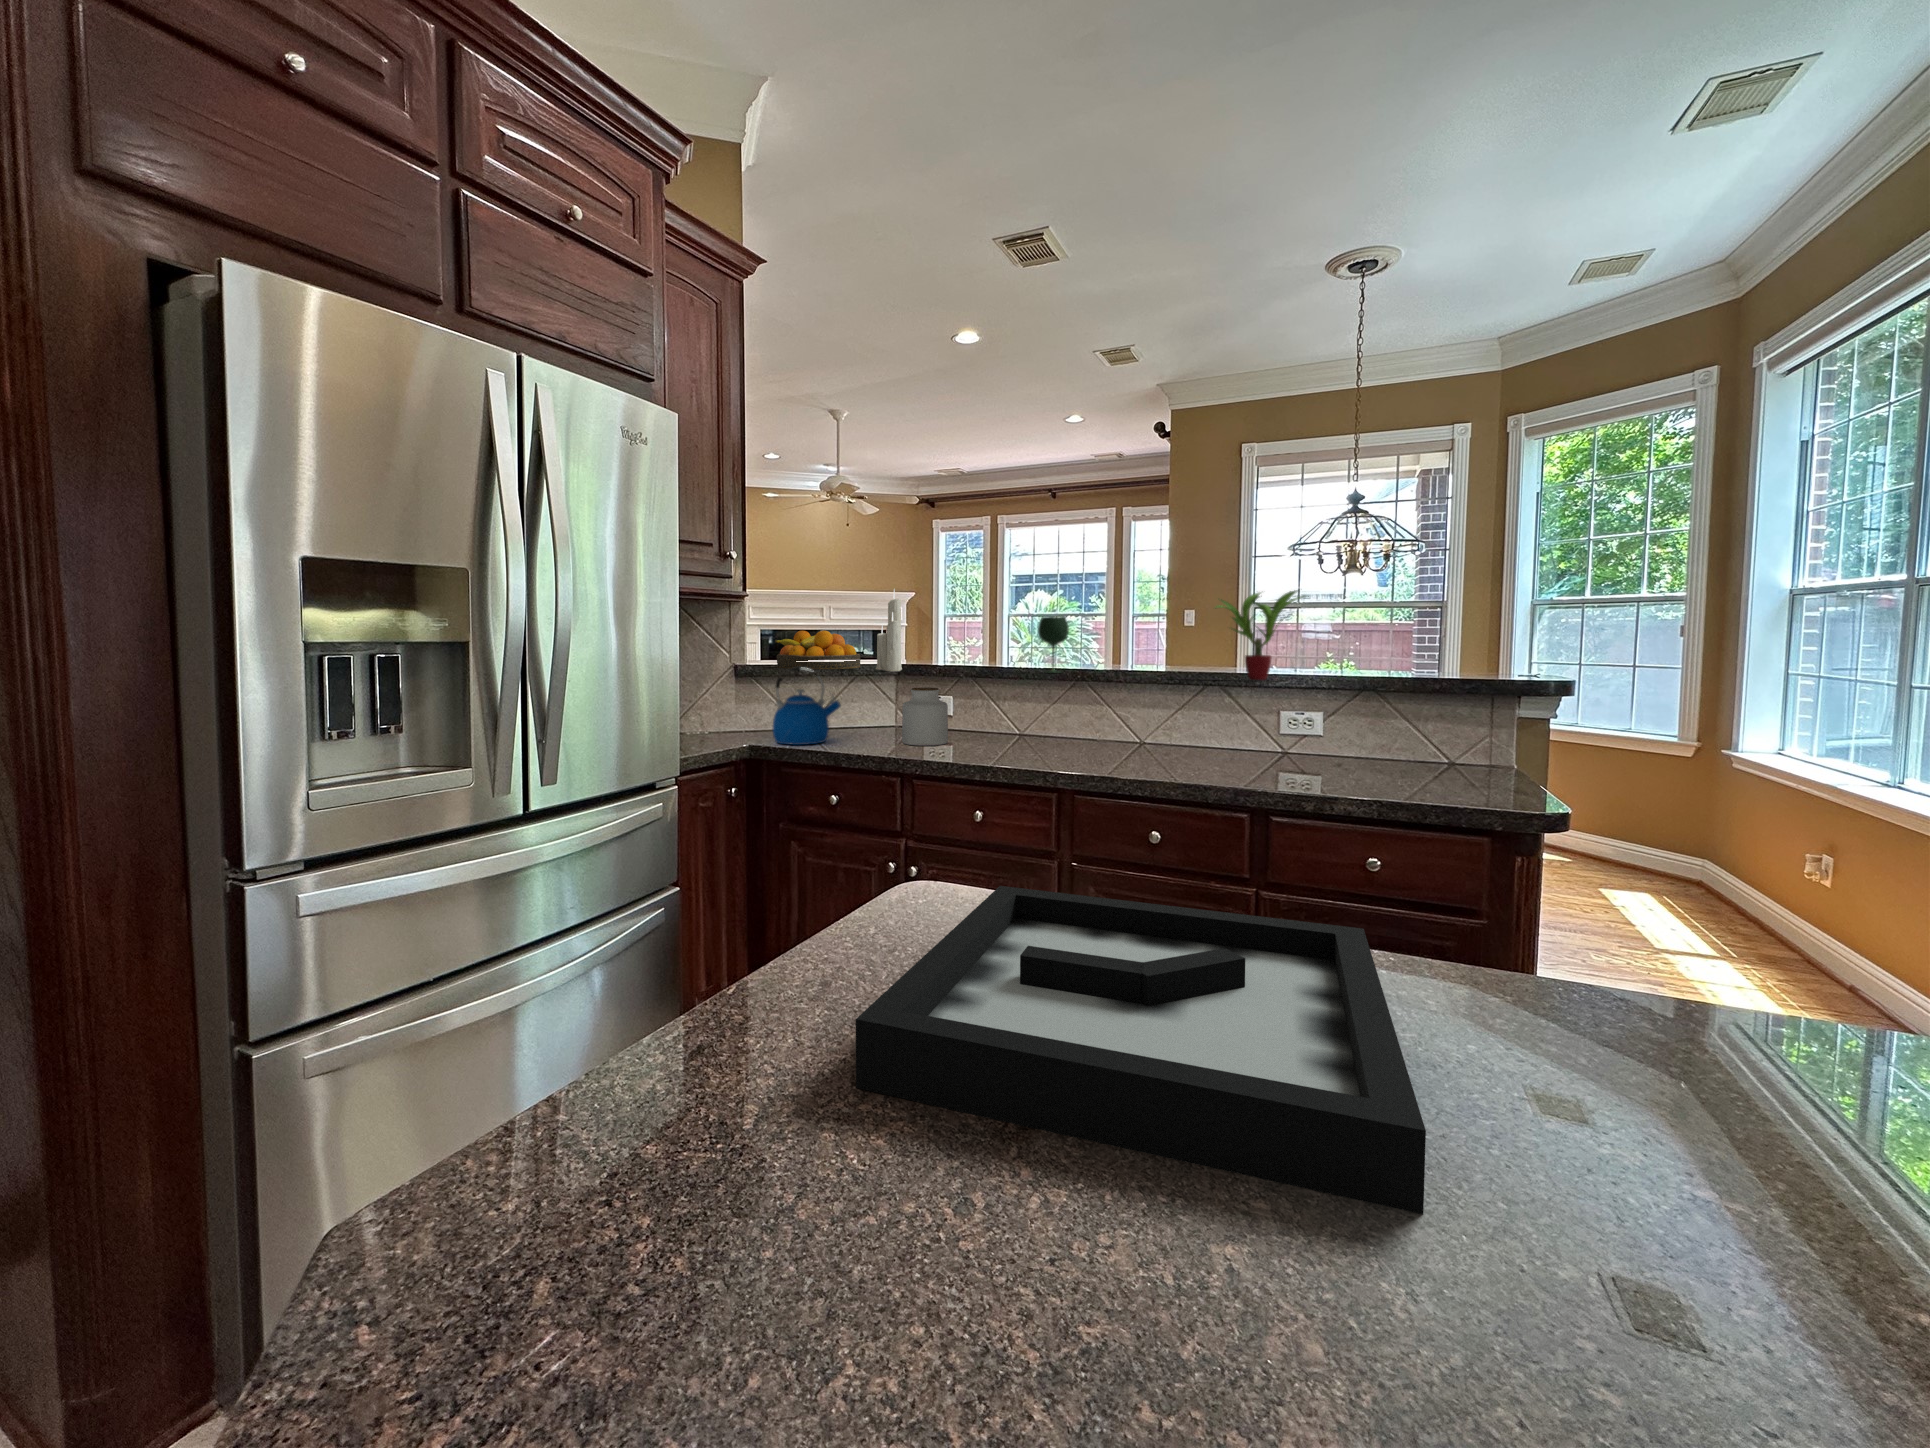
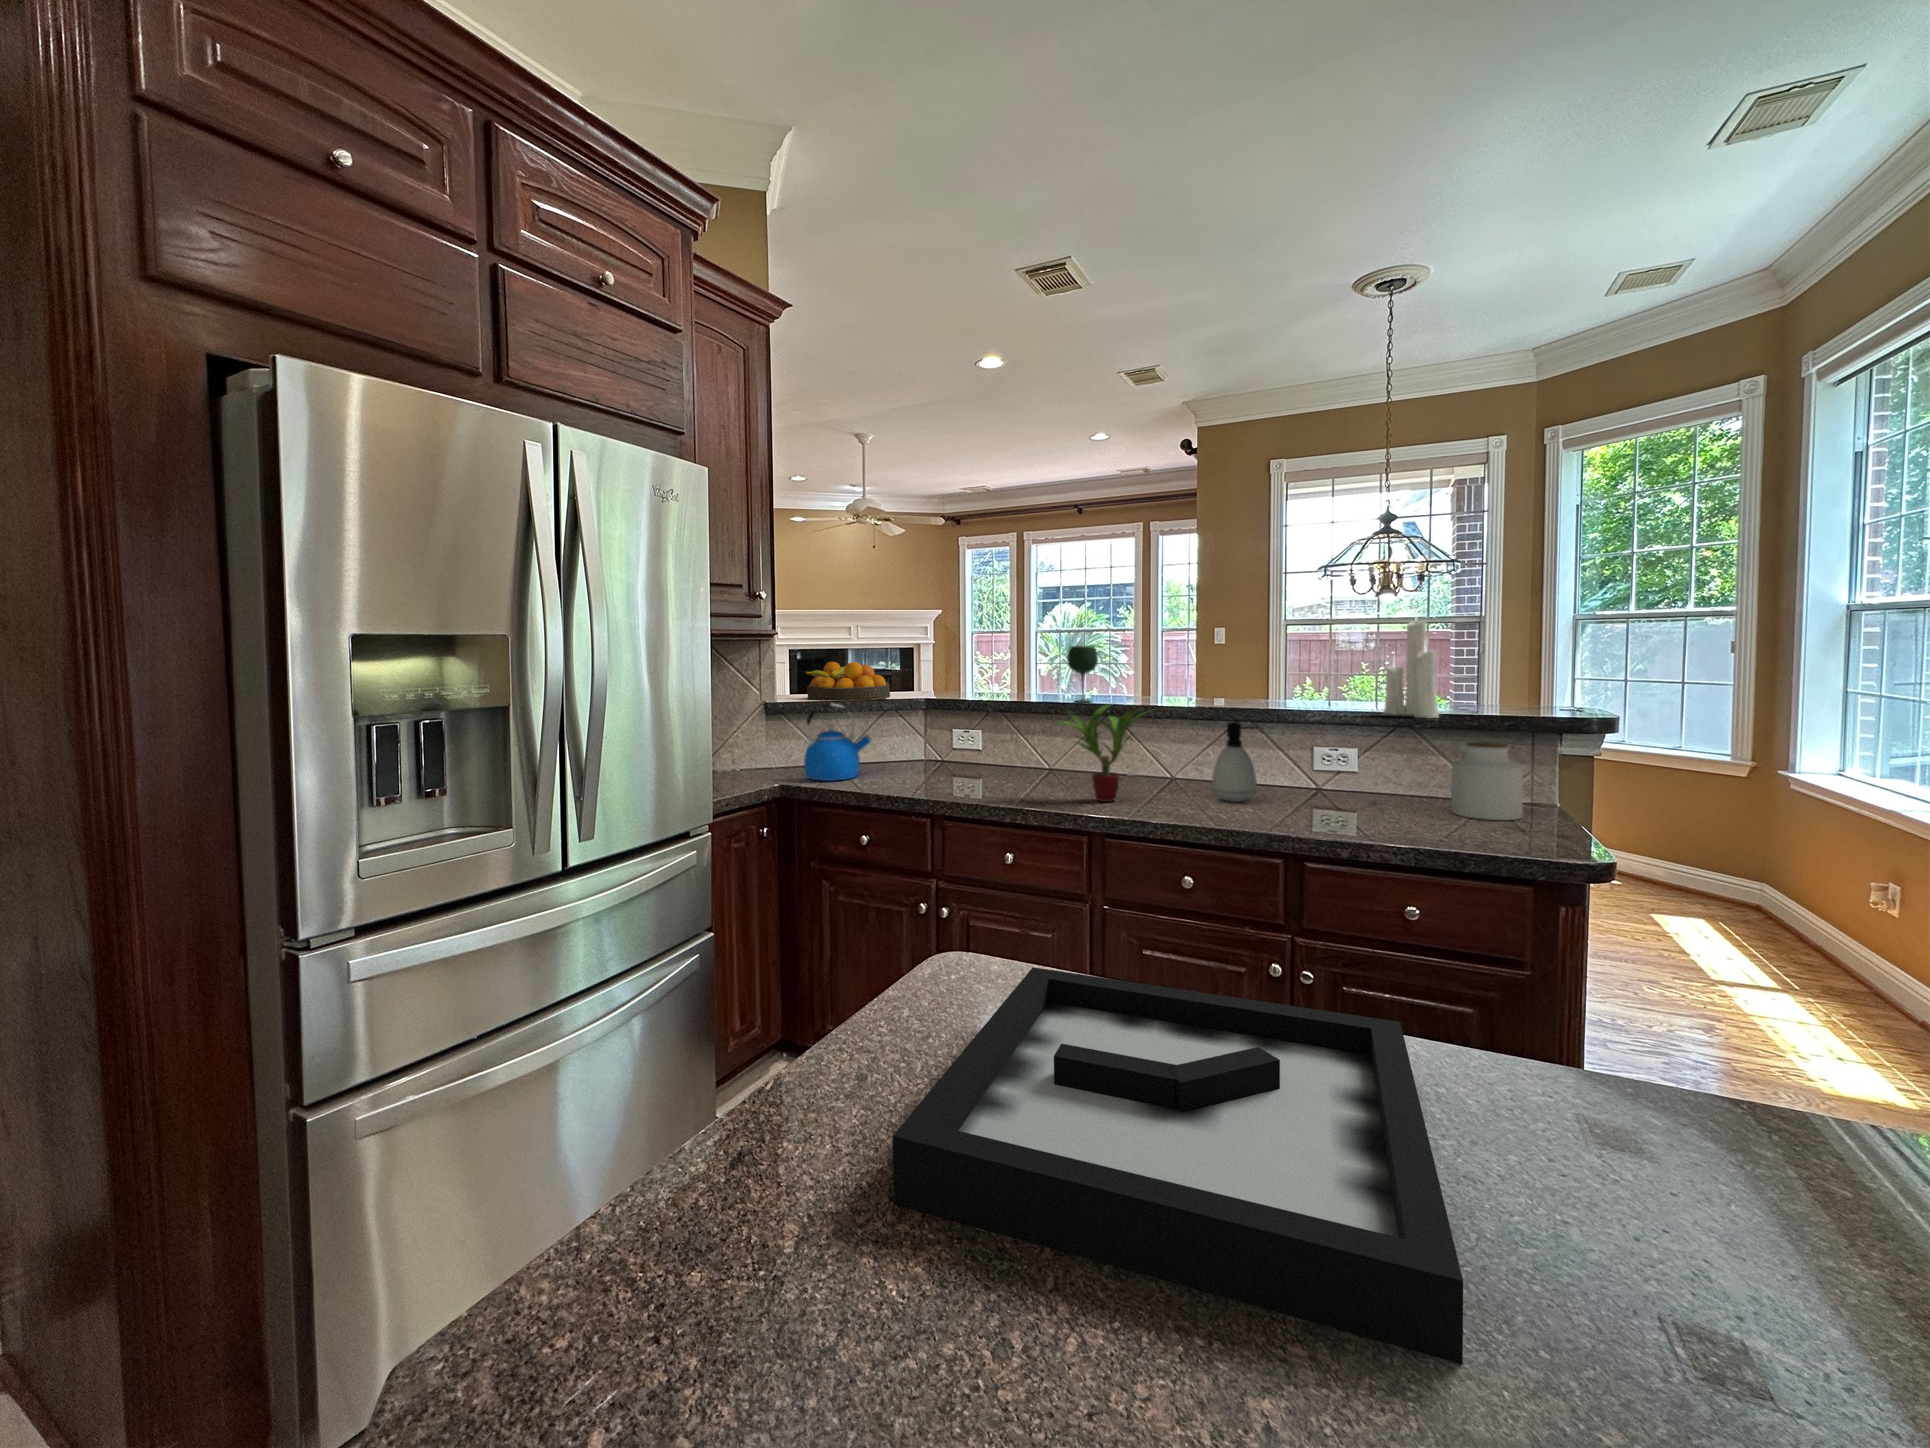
candle: present [876,590,902,671] -> present [1383,621,1439,718]
potted plant: present [1216,590,1309,680] -> present [1055,704,1154,802]
soap dispenser: none [1179,687,1225,765] -> present [1212,722,1257,802]
jar: present [902,688,948,746] -> present [1451,742,1523,820]

